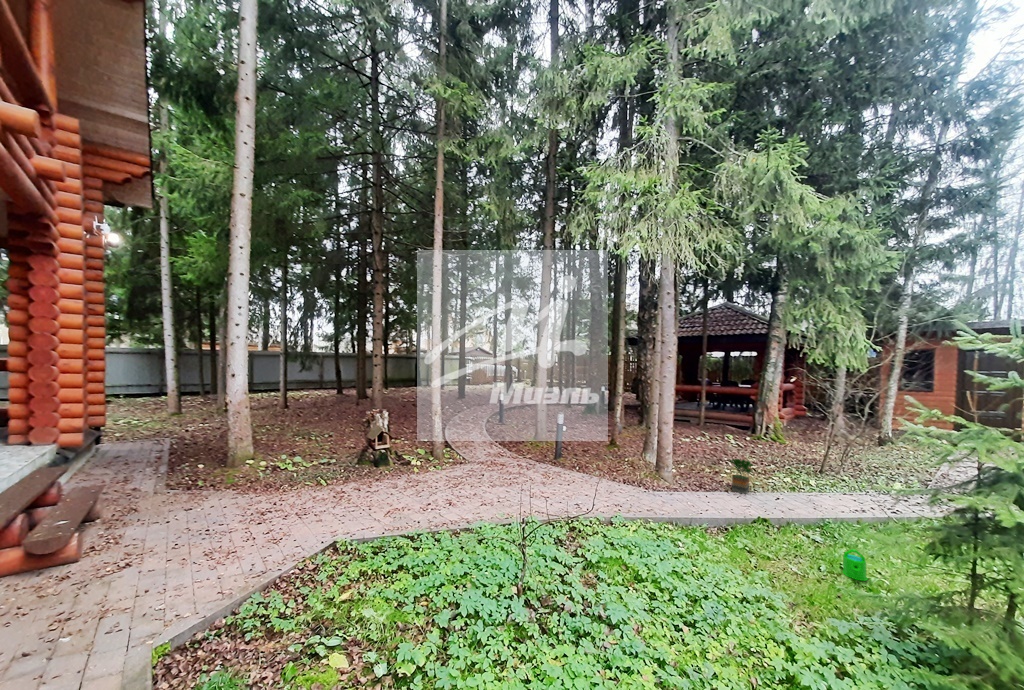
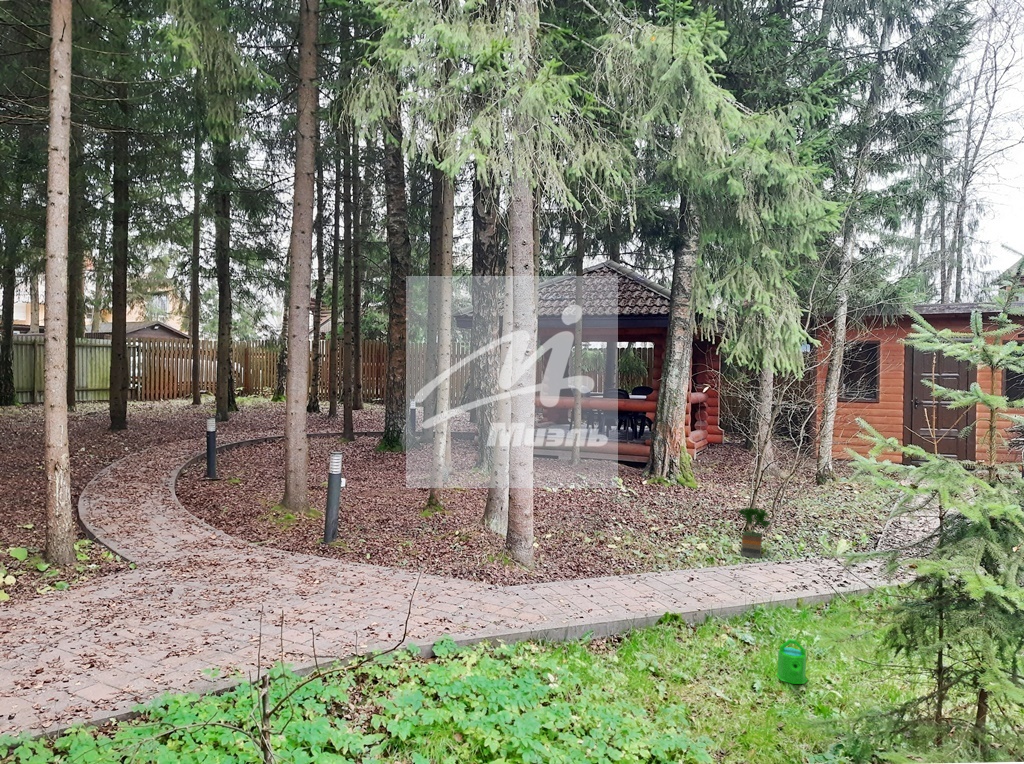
potted tree: present [731,459,753,494] -> present [739,508,770,558]

